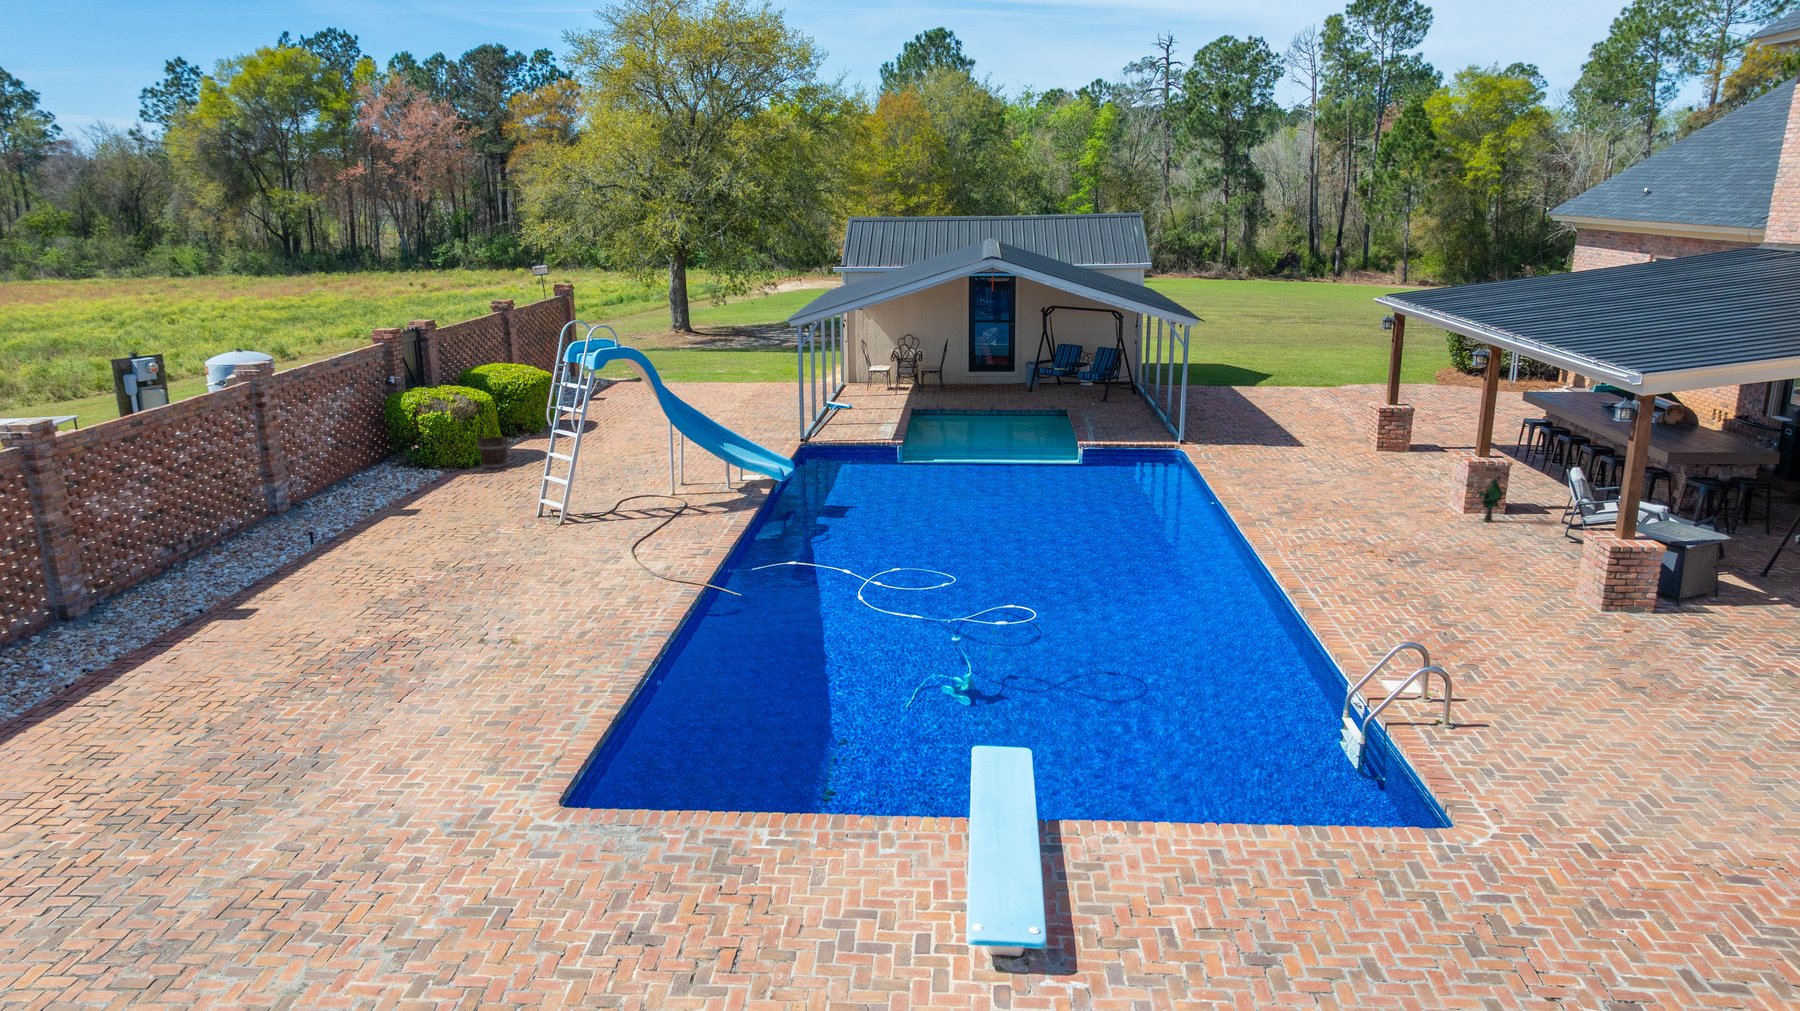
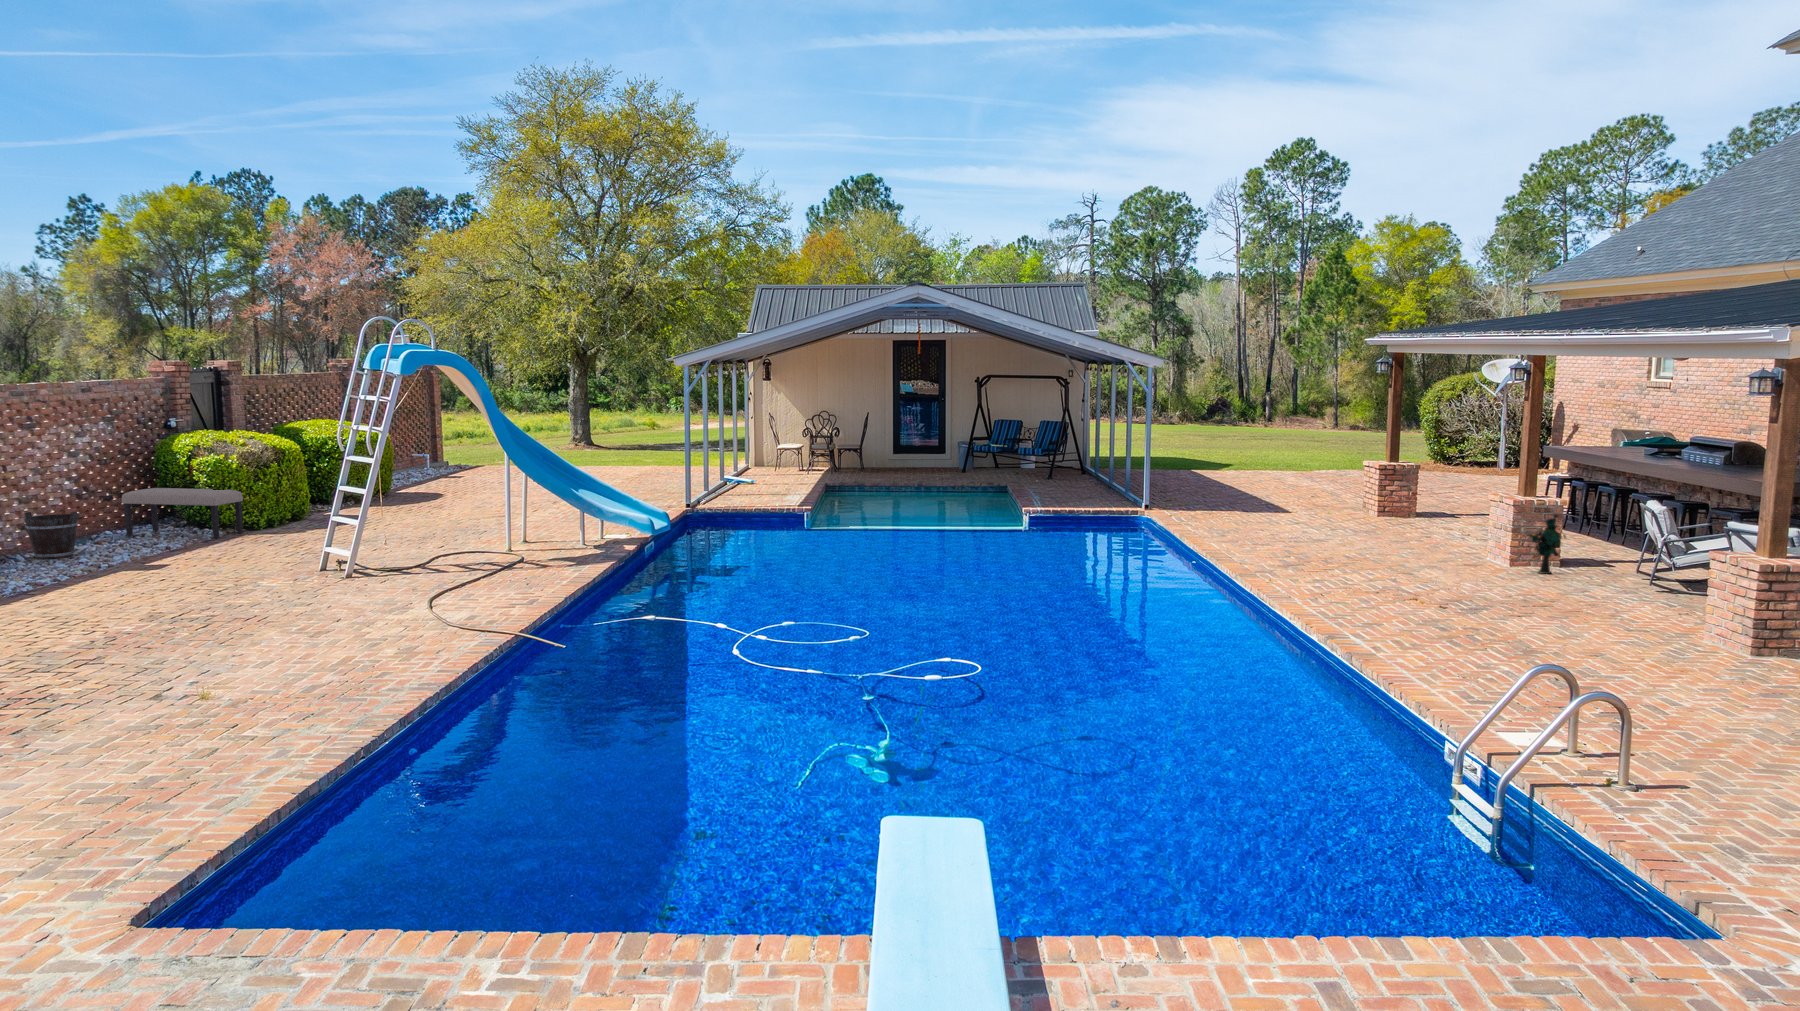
bucket: present [477,436,508,469] -> present [24,512,78,559]
bench: none [368,438,459,480] -> present [122,488,243,539]

